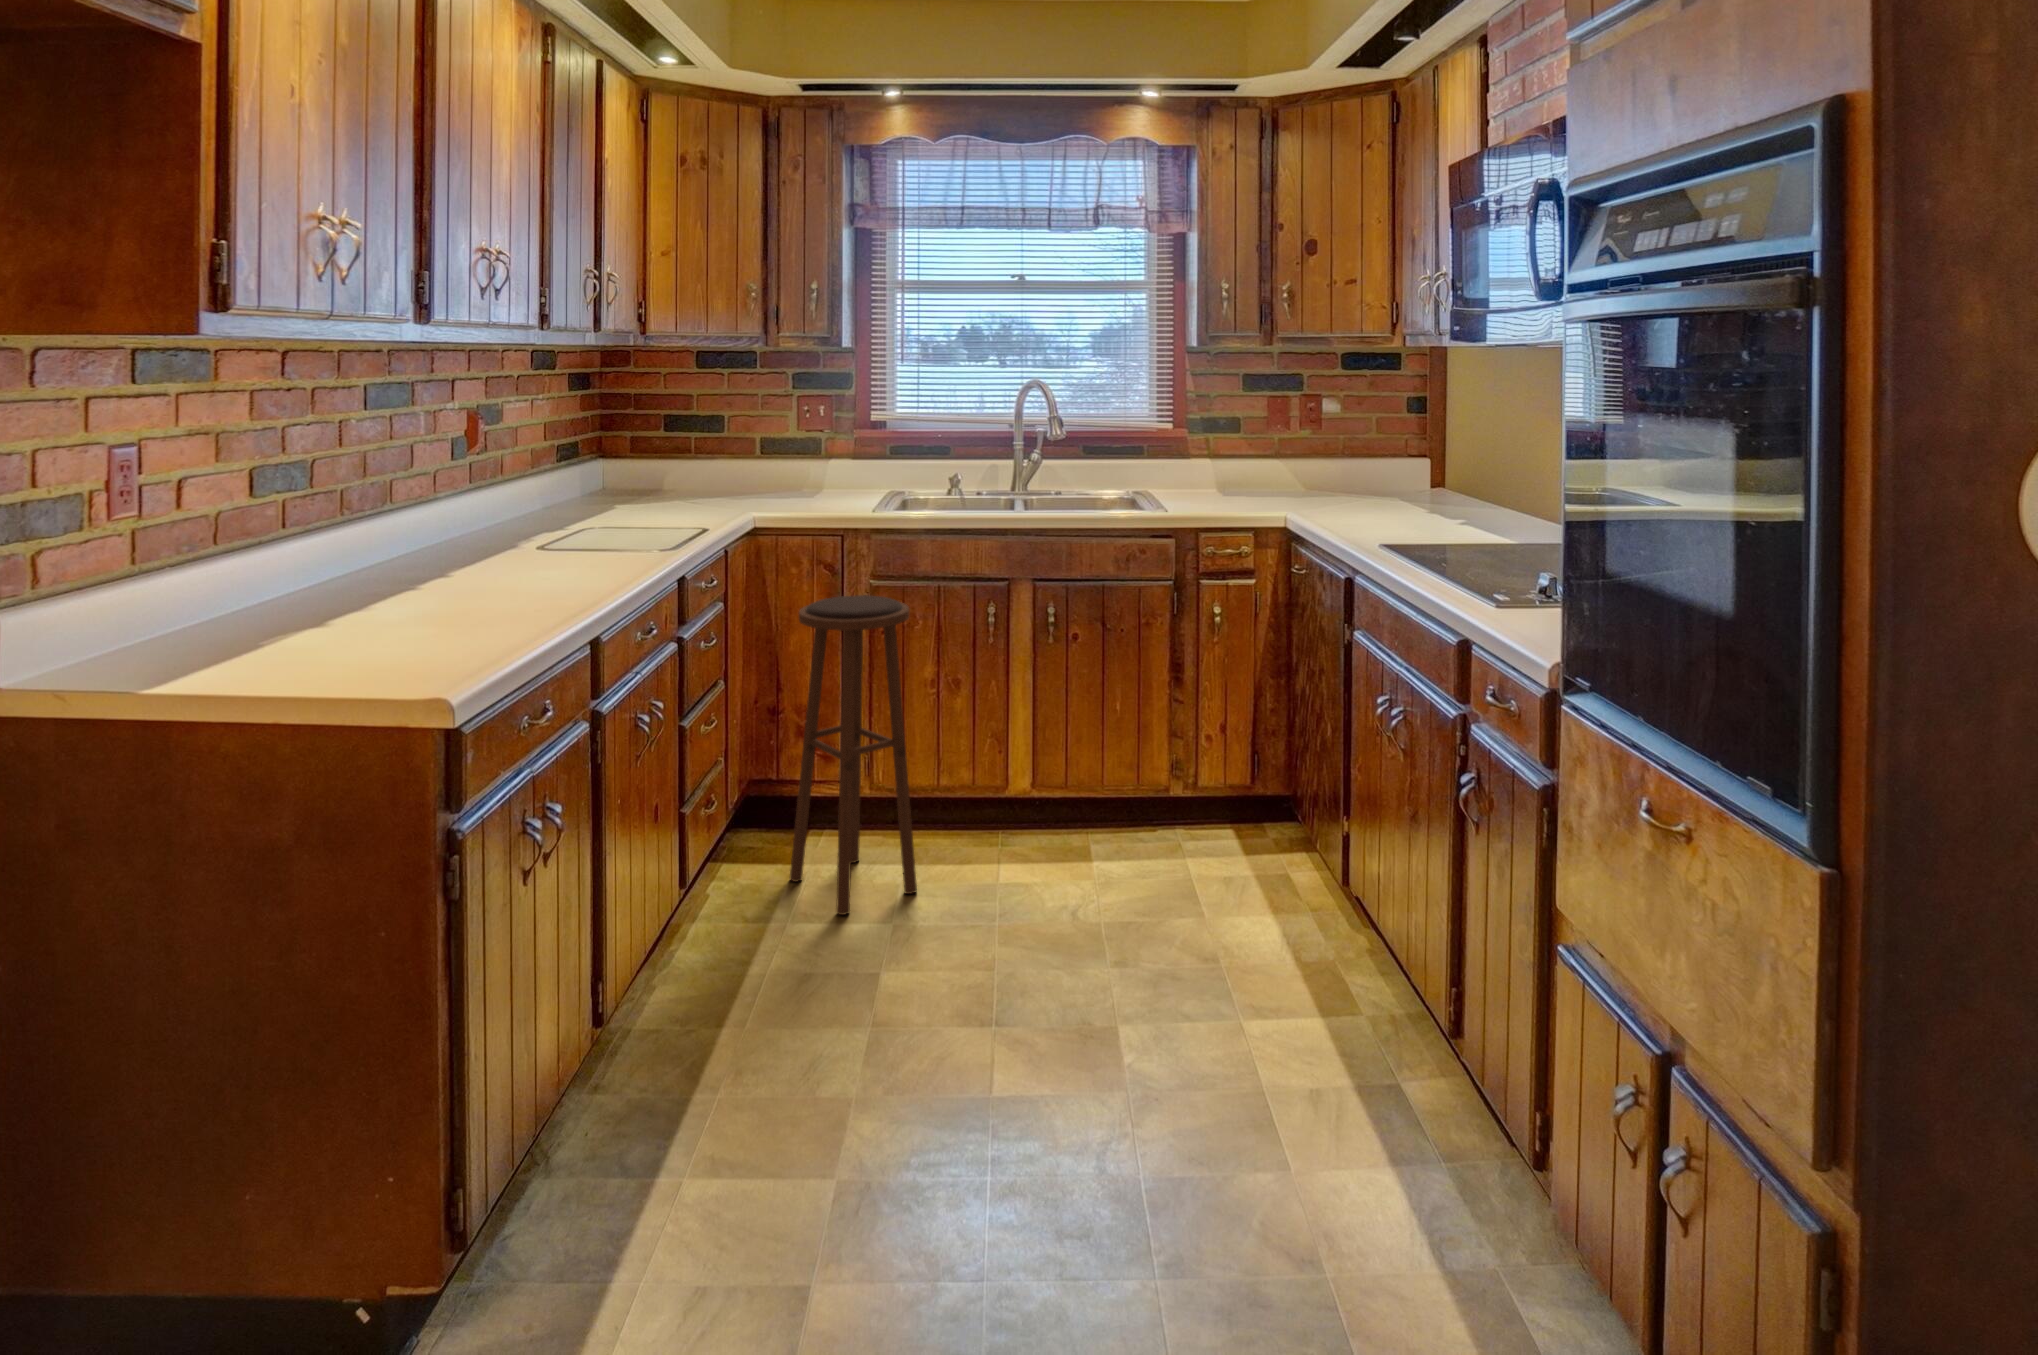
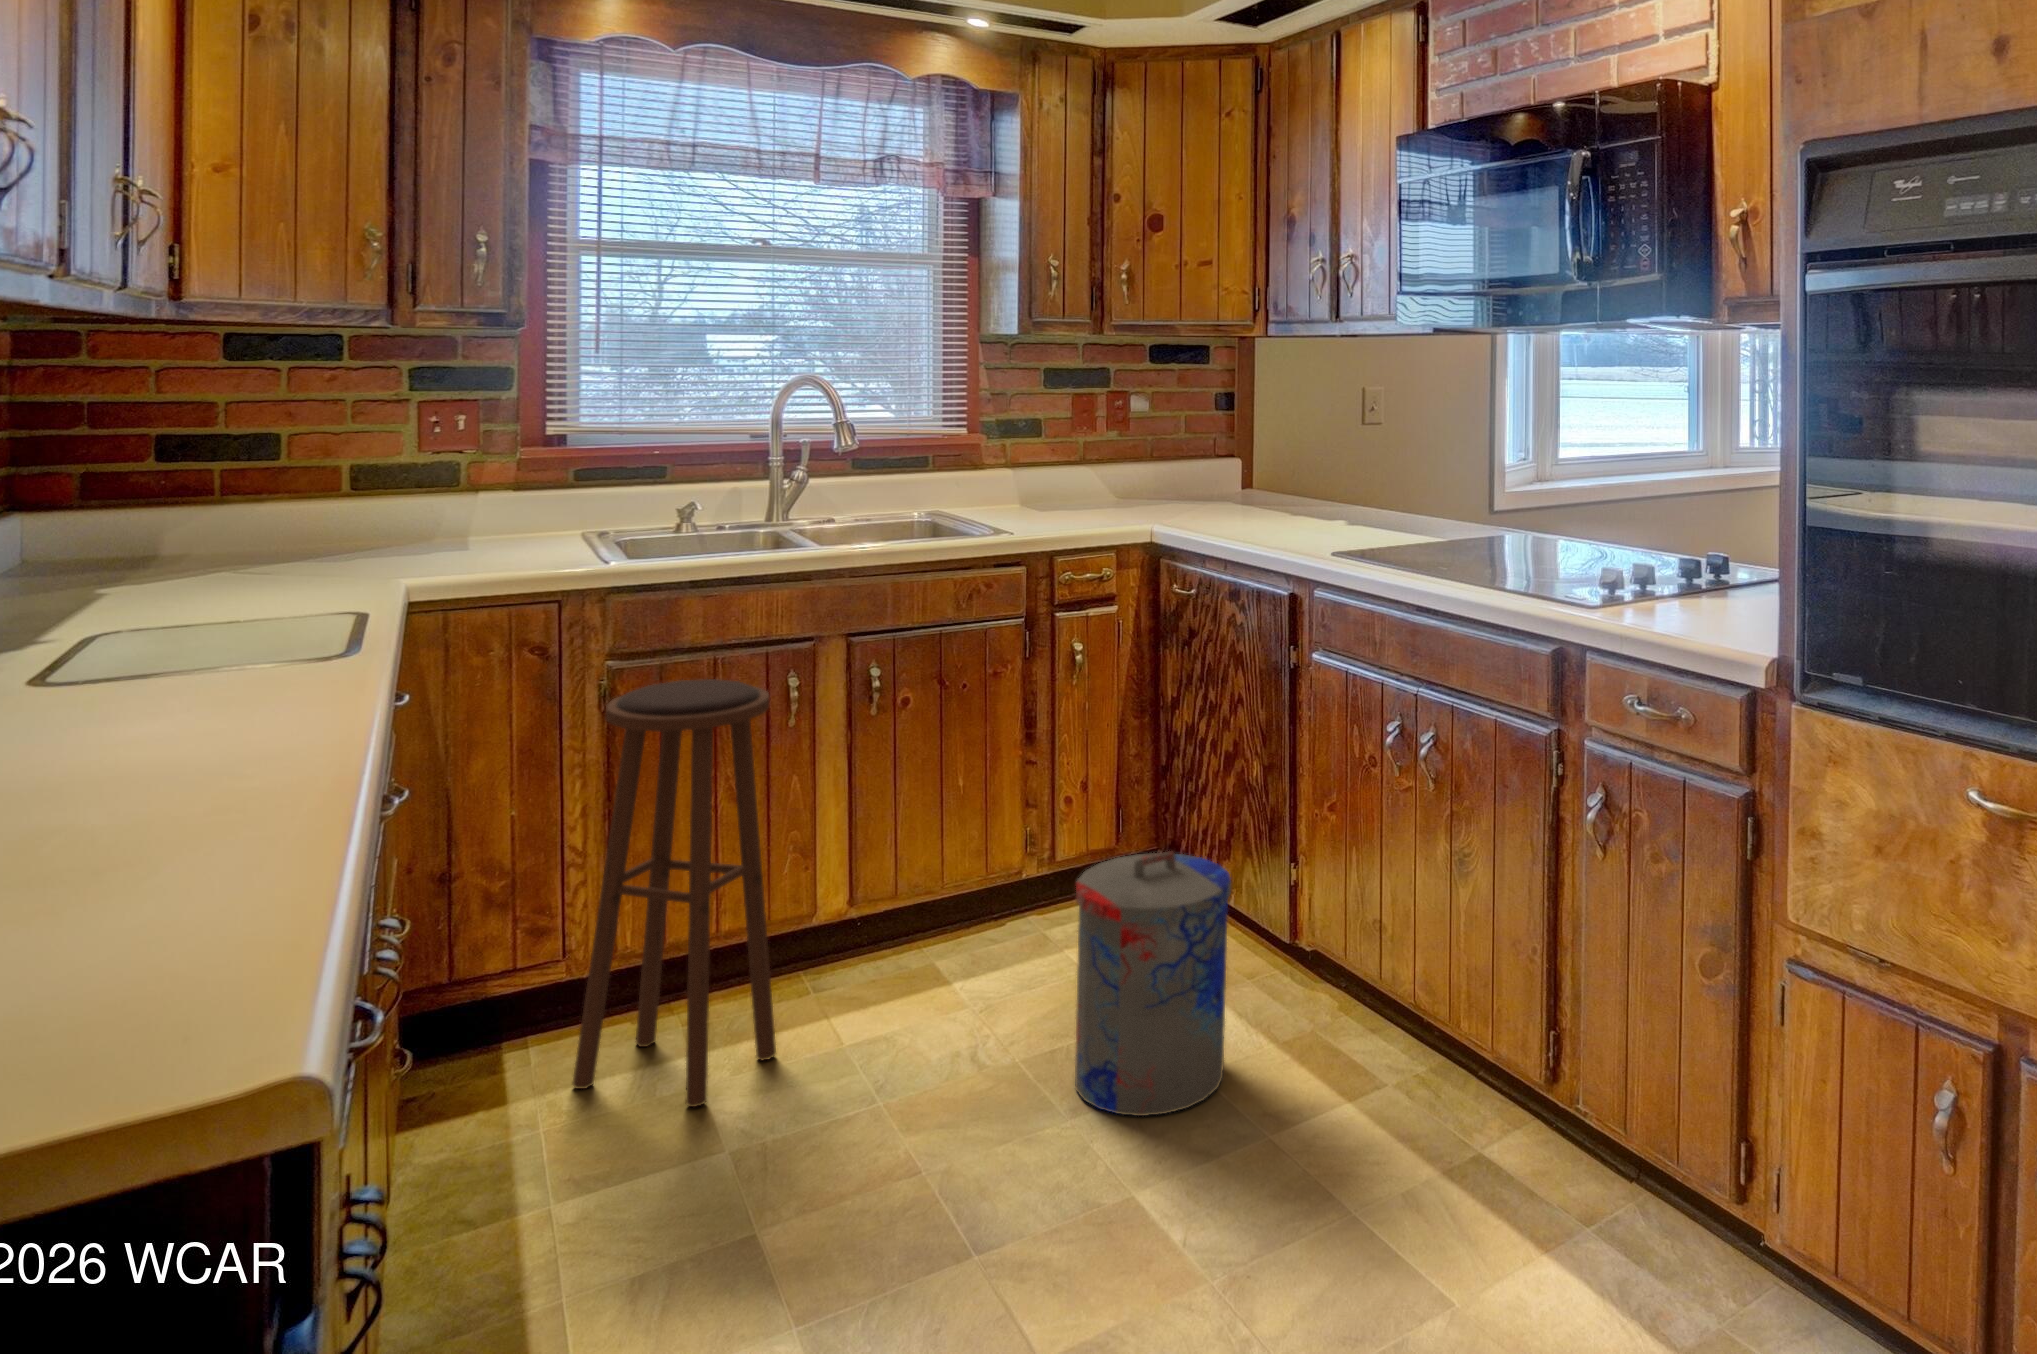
trash can: none [1085,789,1222,1032] -> present [1075,852,1231,1116]

